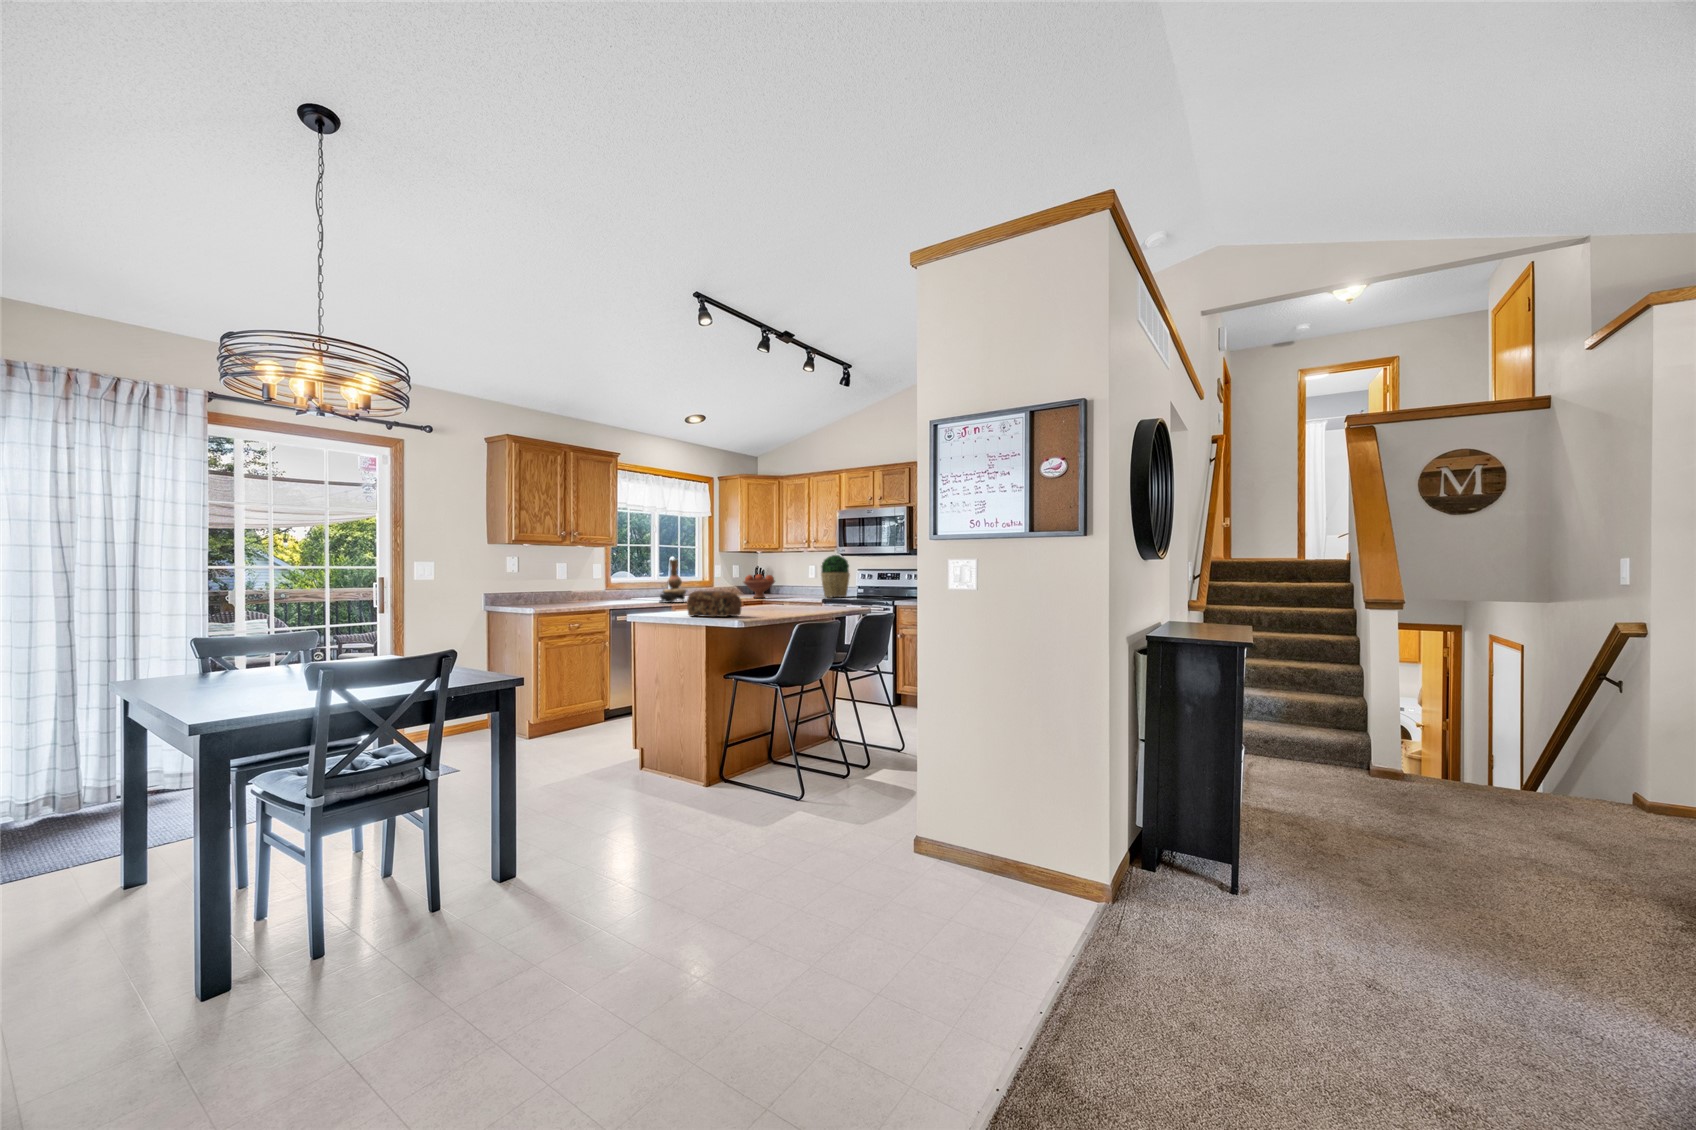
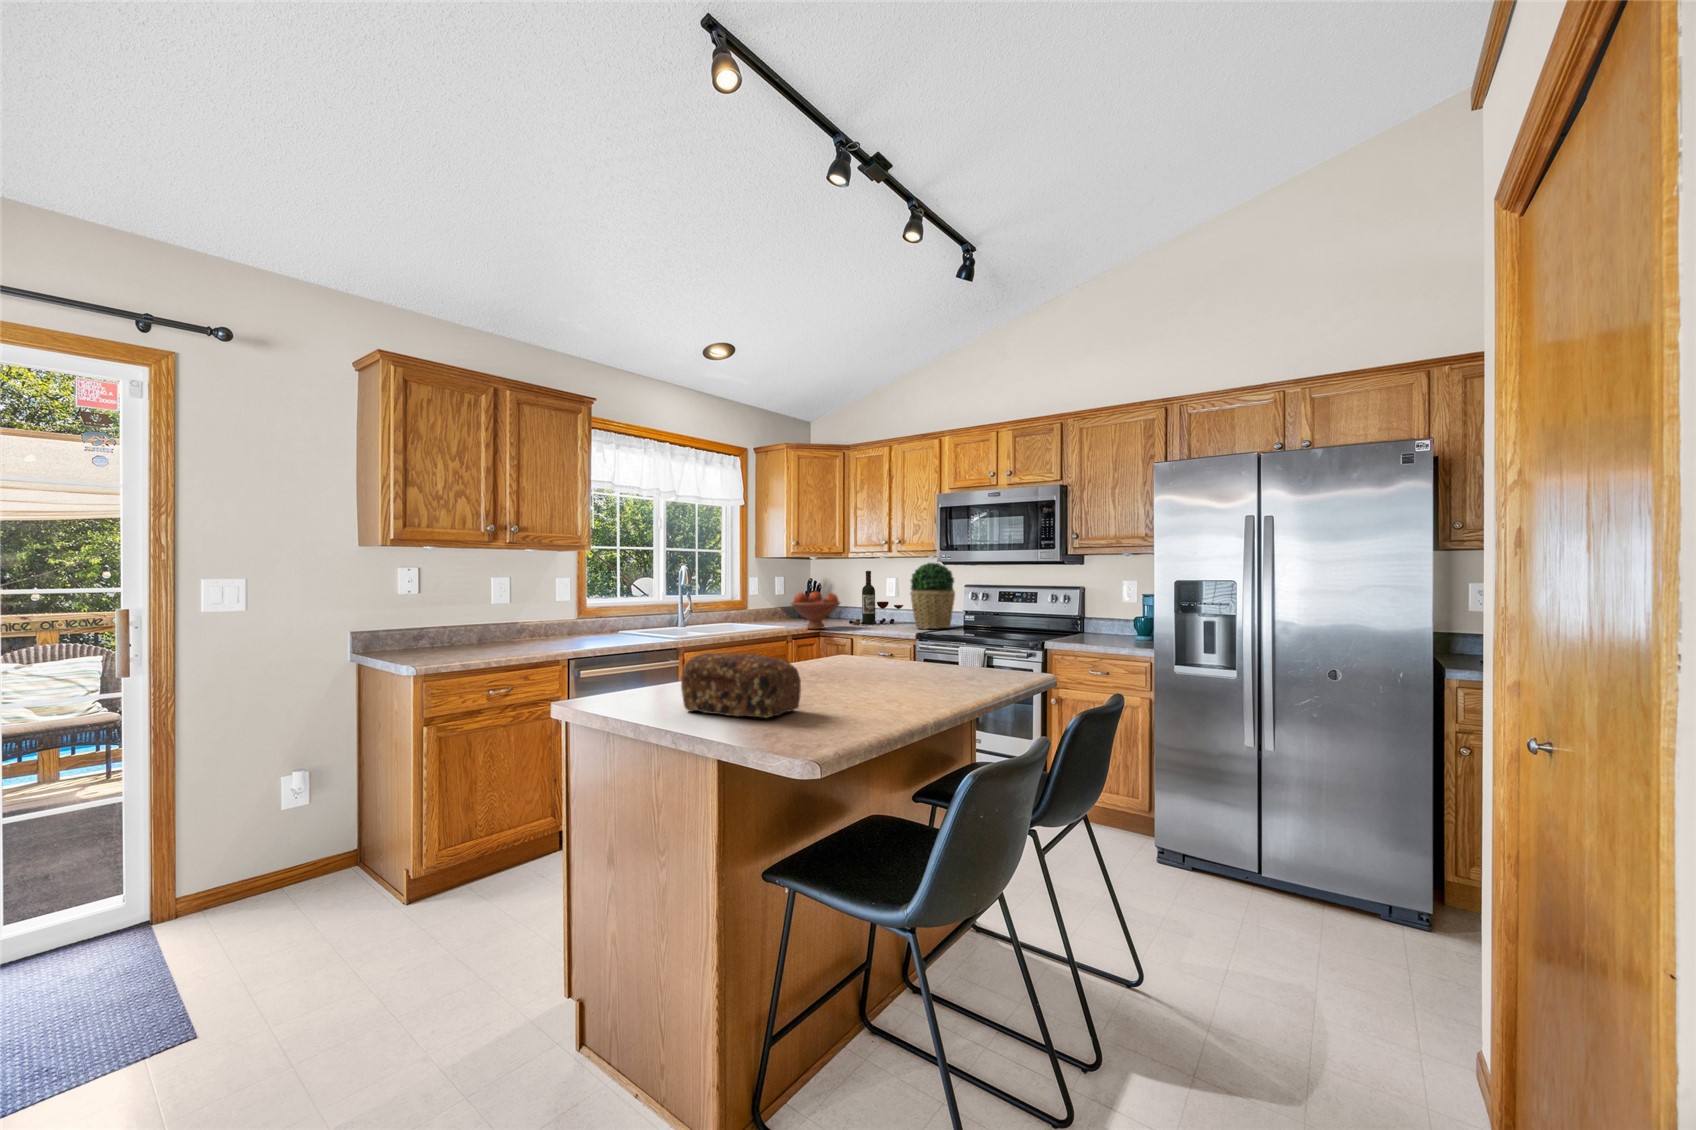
vase: present [659,560,686,603] -> none [657,572,706,643]
wine bottle: none [782,561,820,597] -> present [849,571,903,625]

